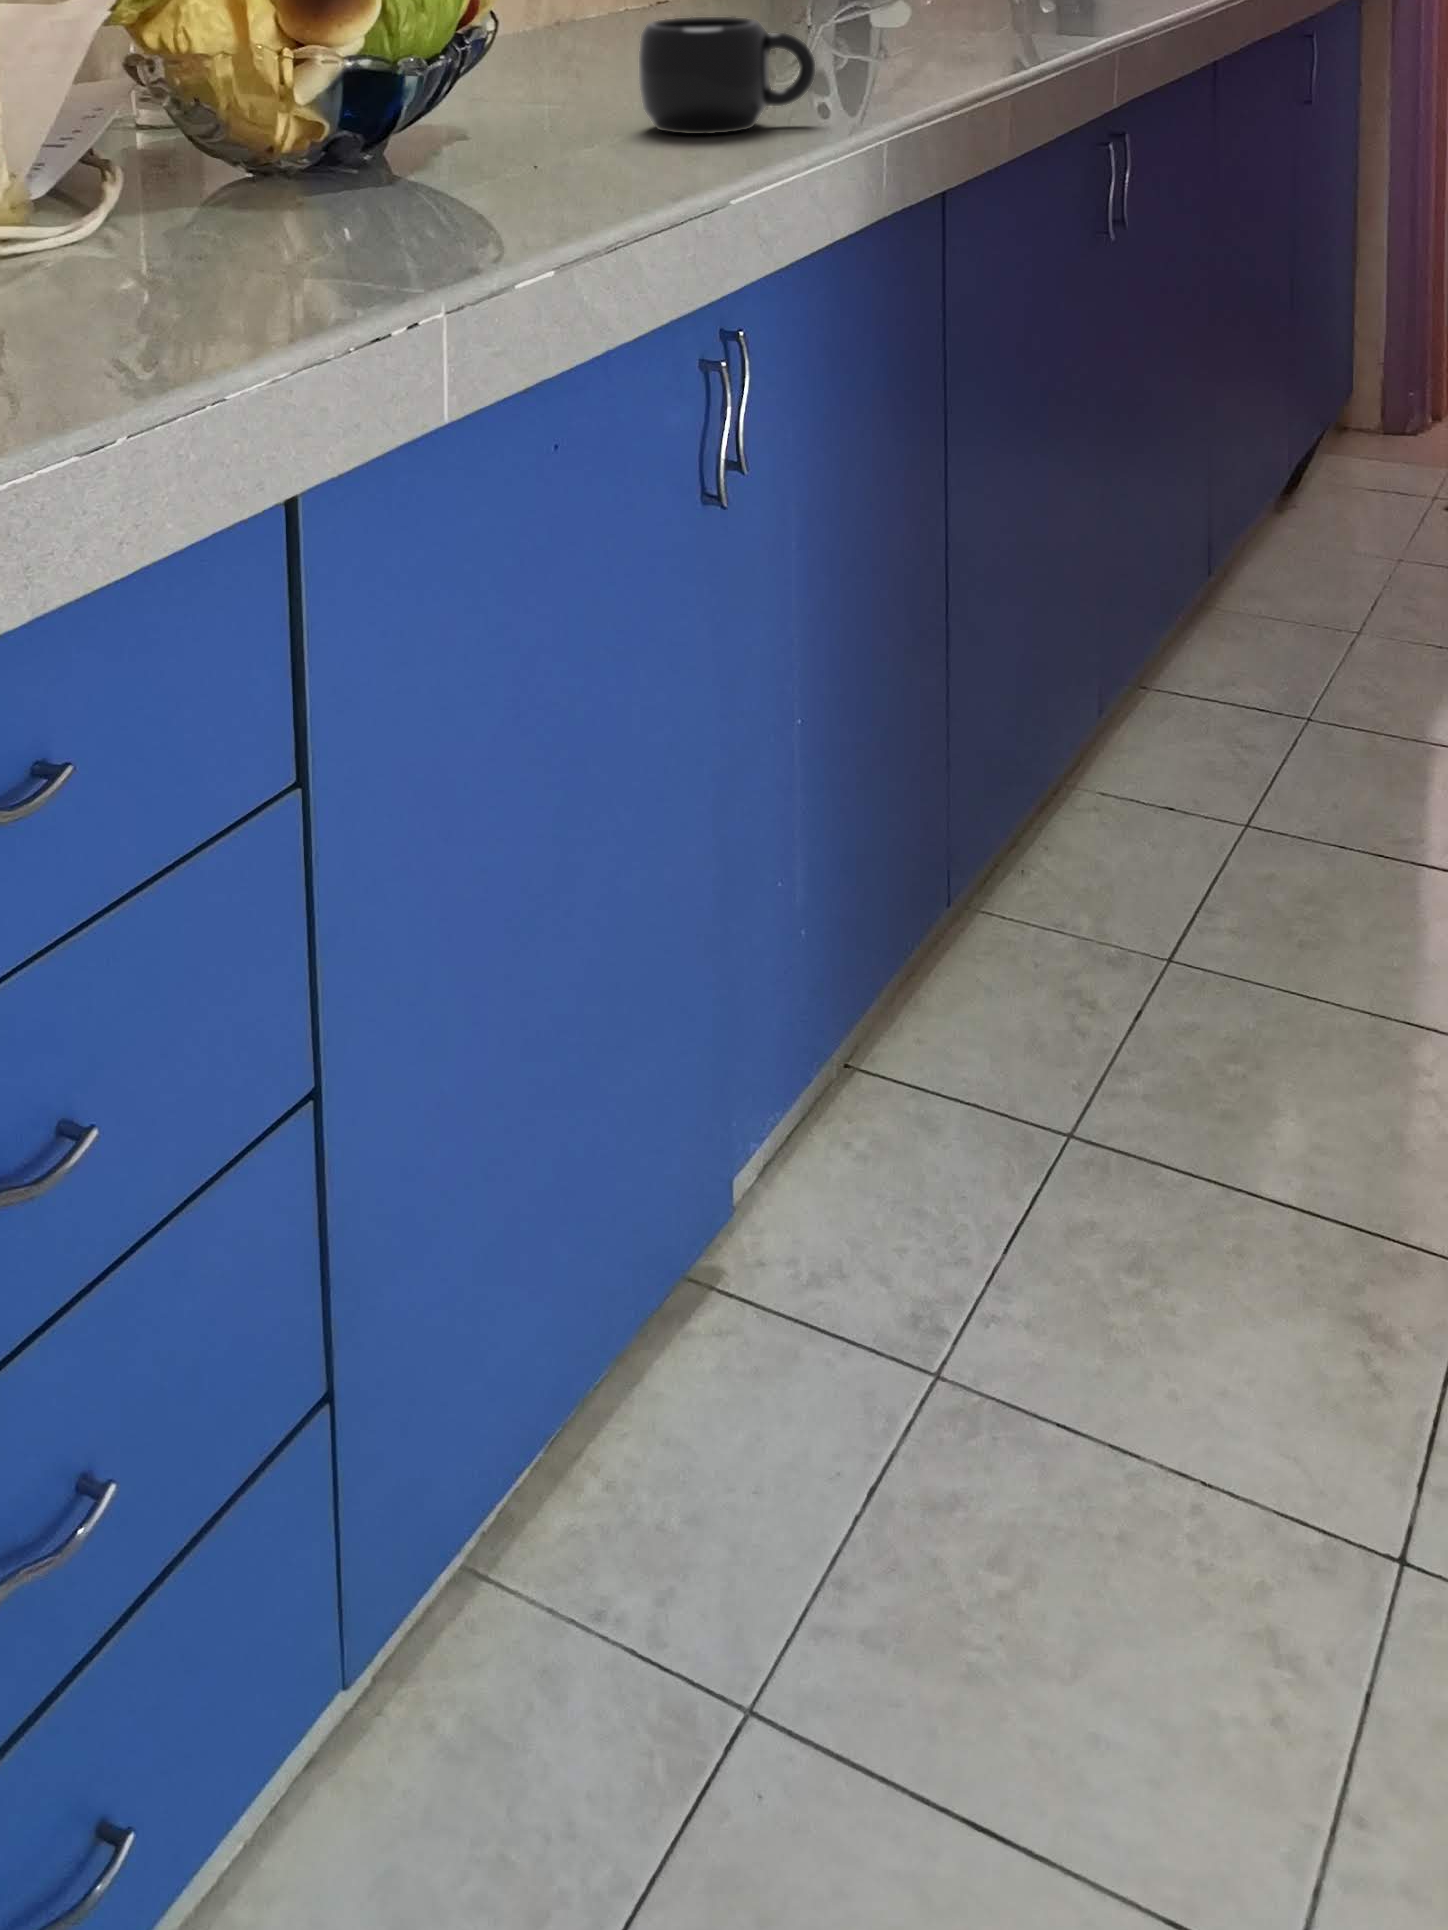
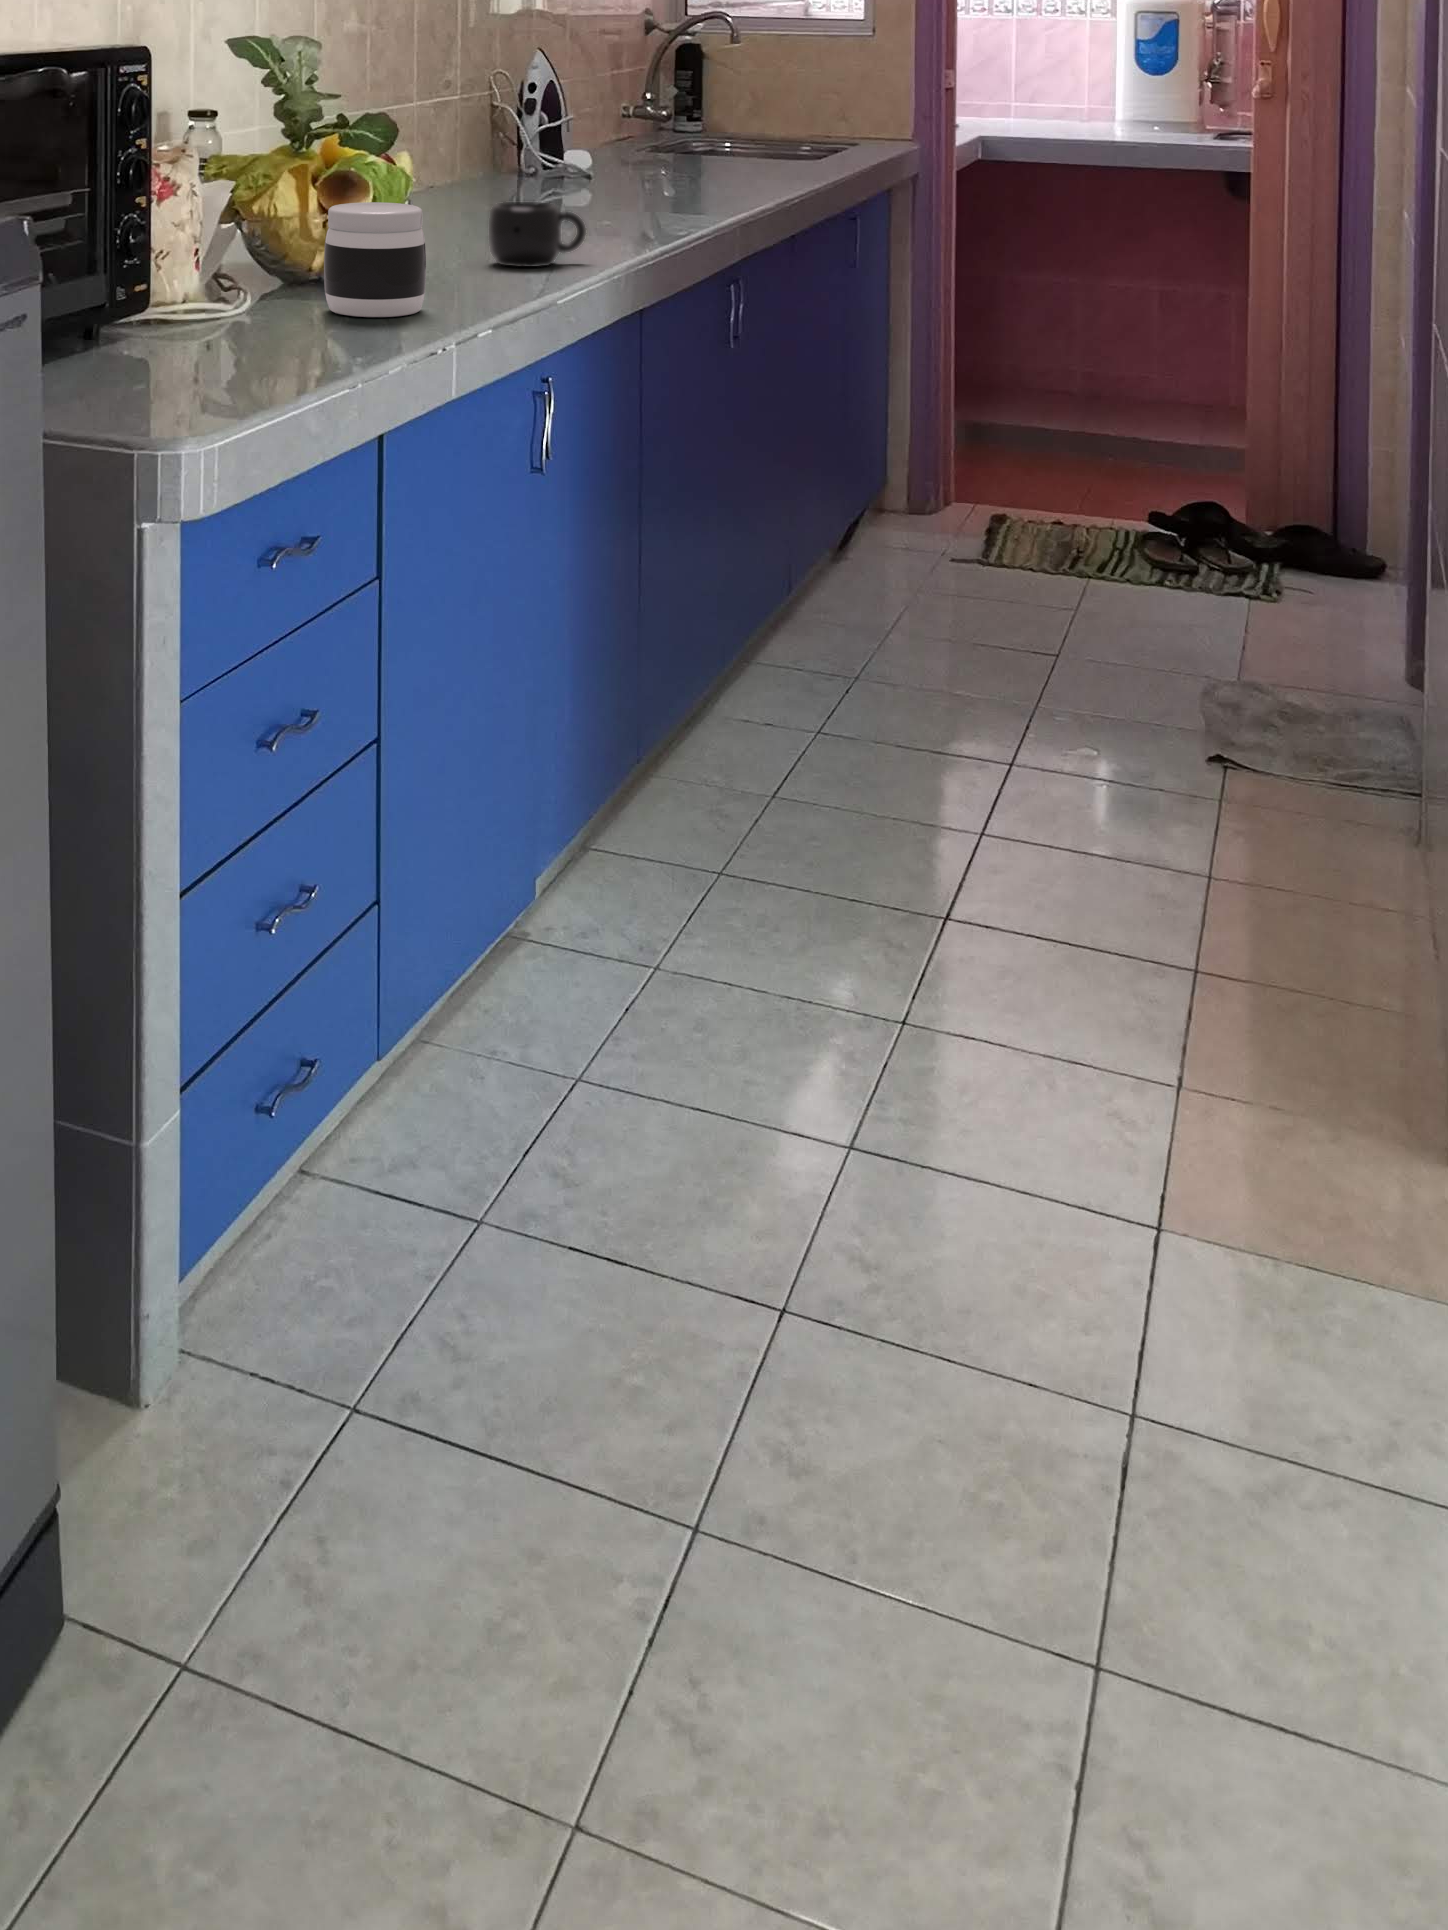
jar: none [213,21,418,255] -> present [324,202,426,317]

